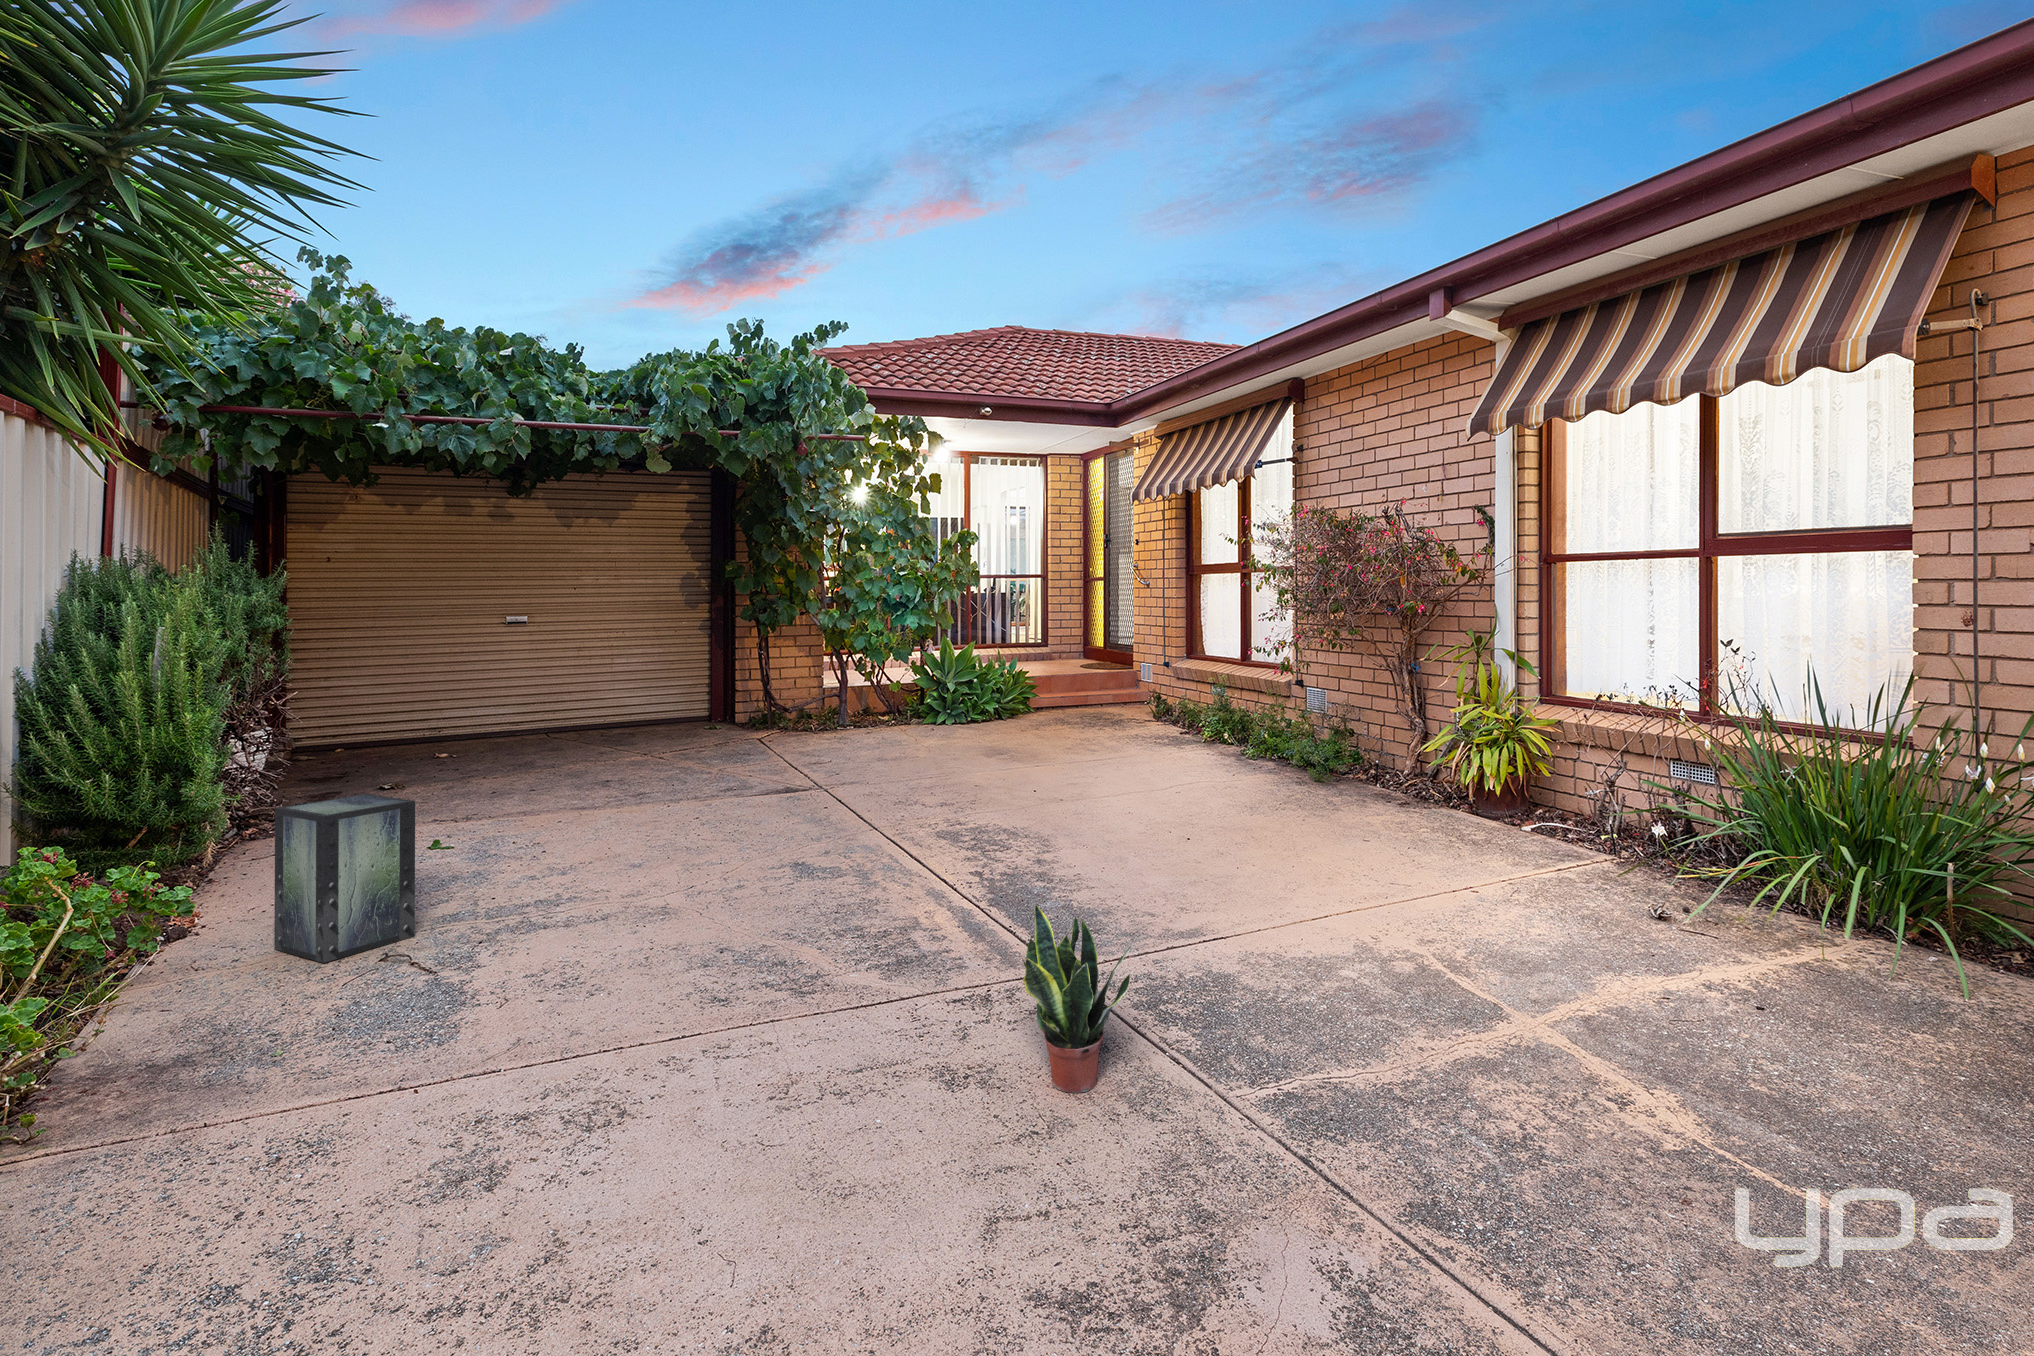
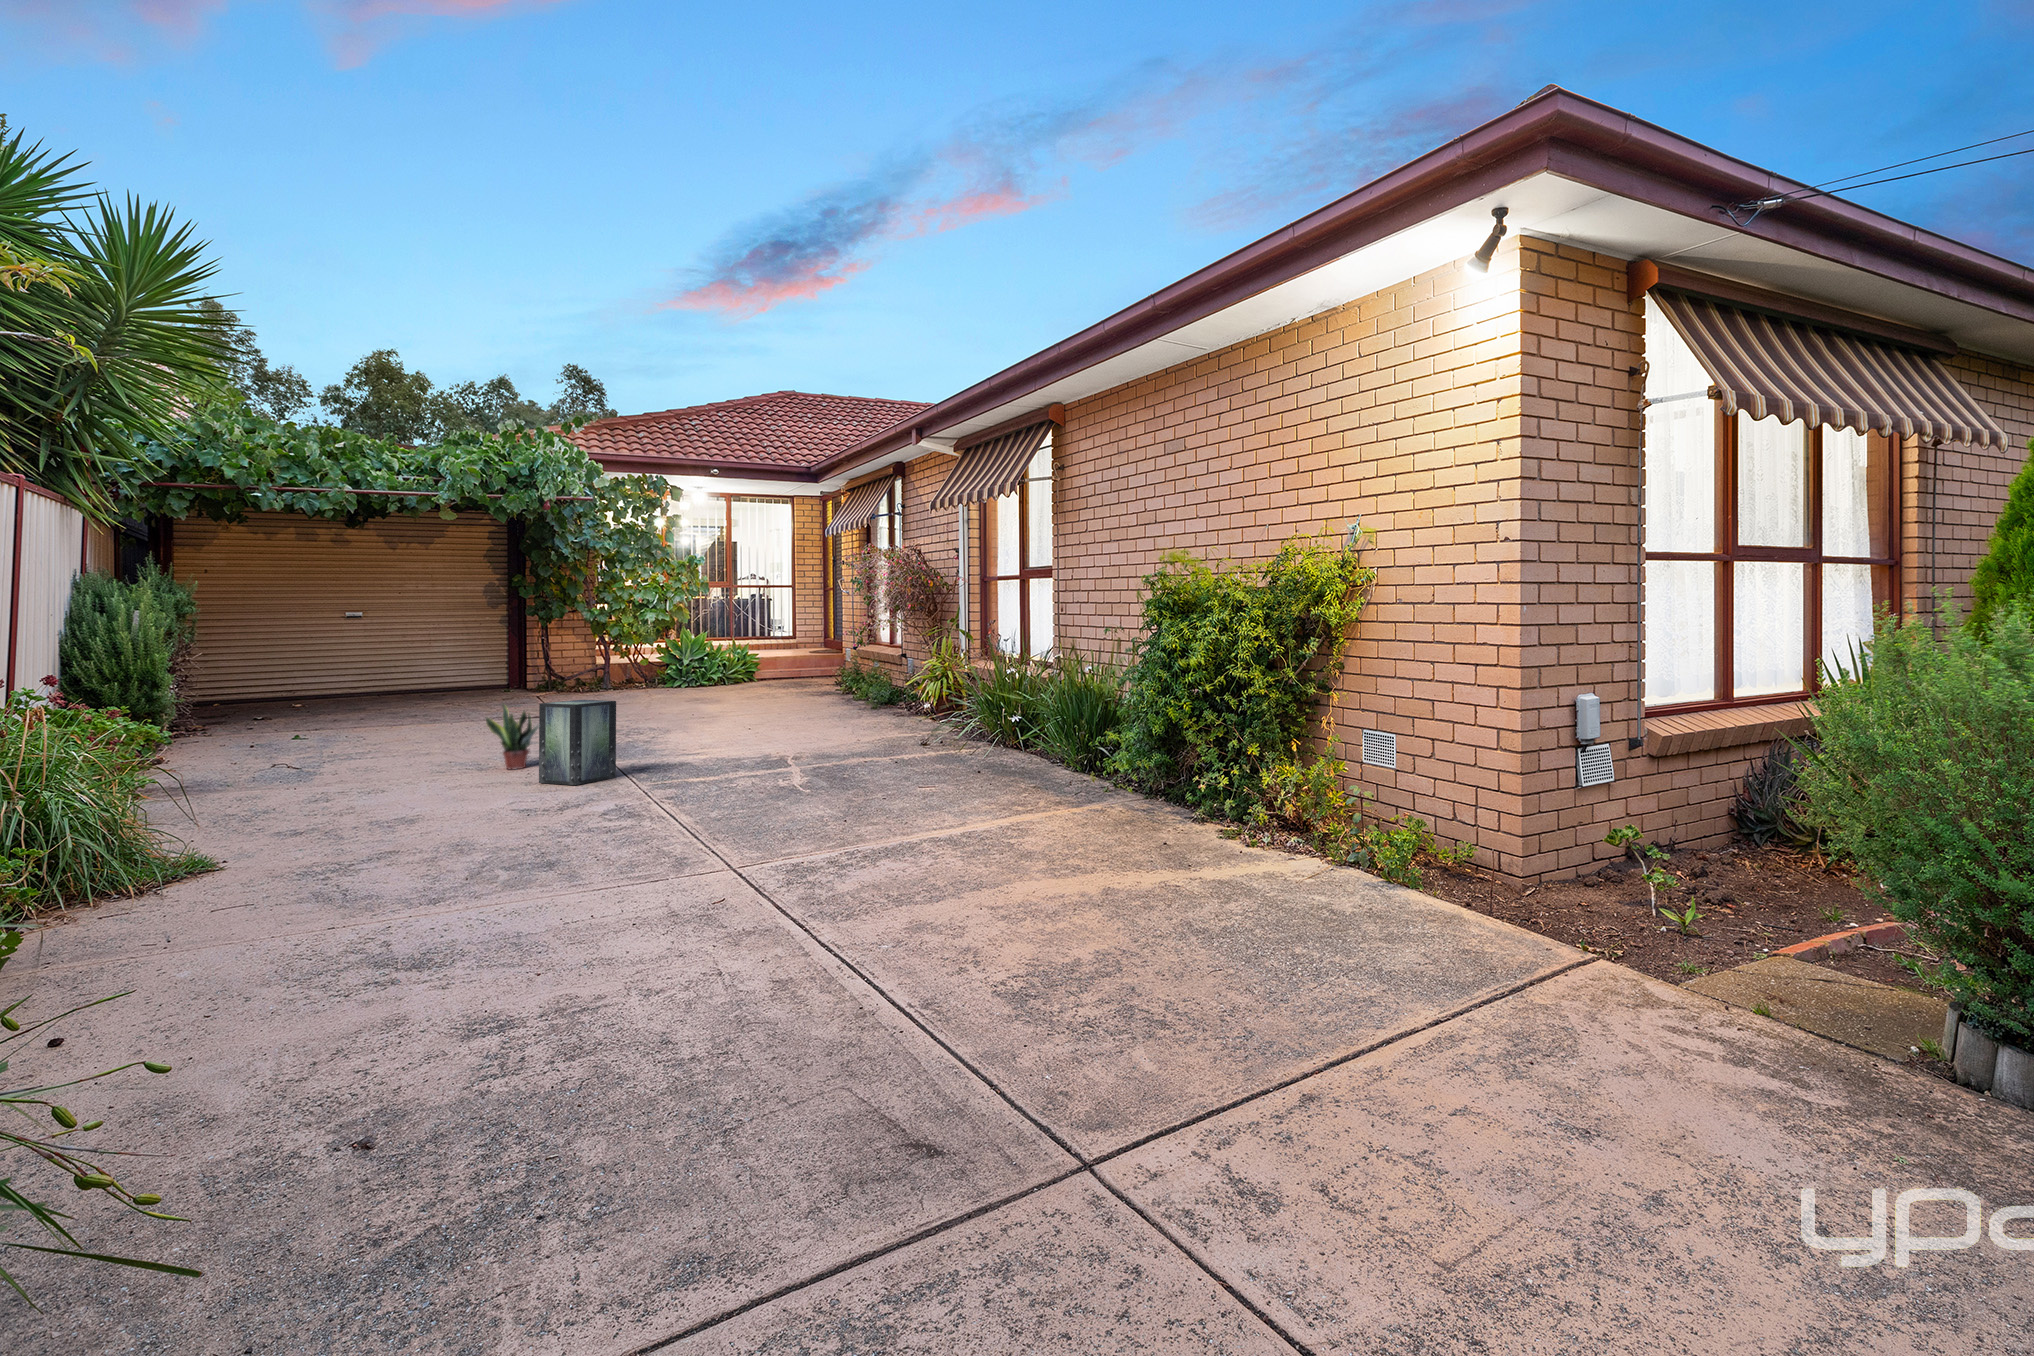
storage box: present [274,794,415,963] -> present [539,700,616,785]

